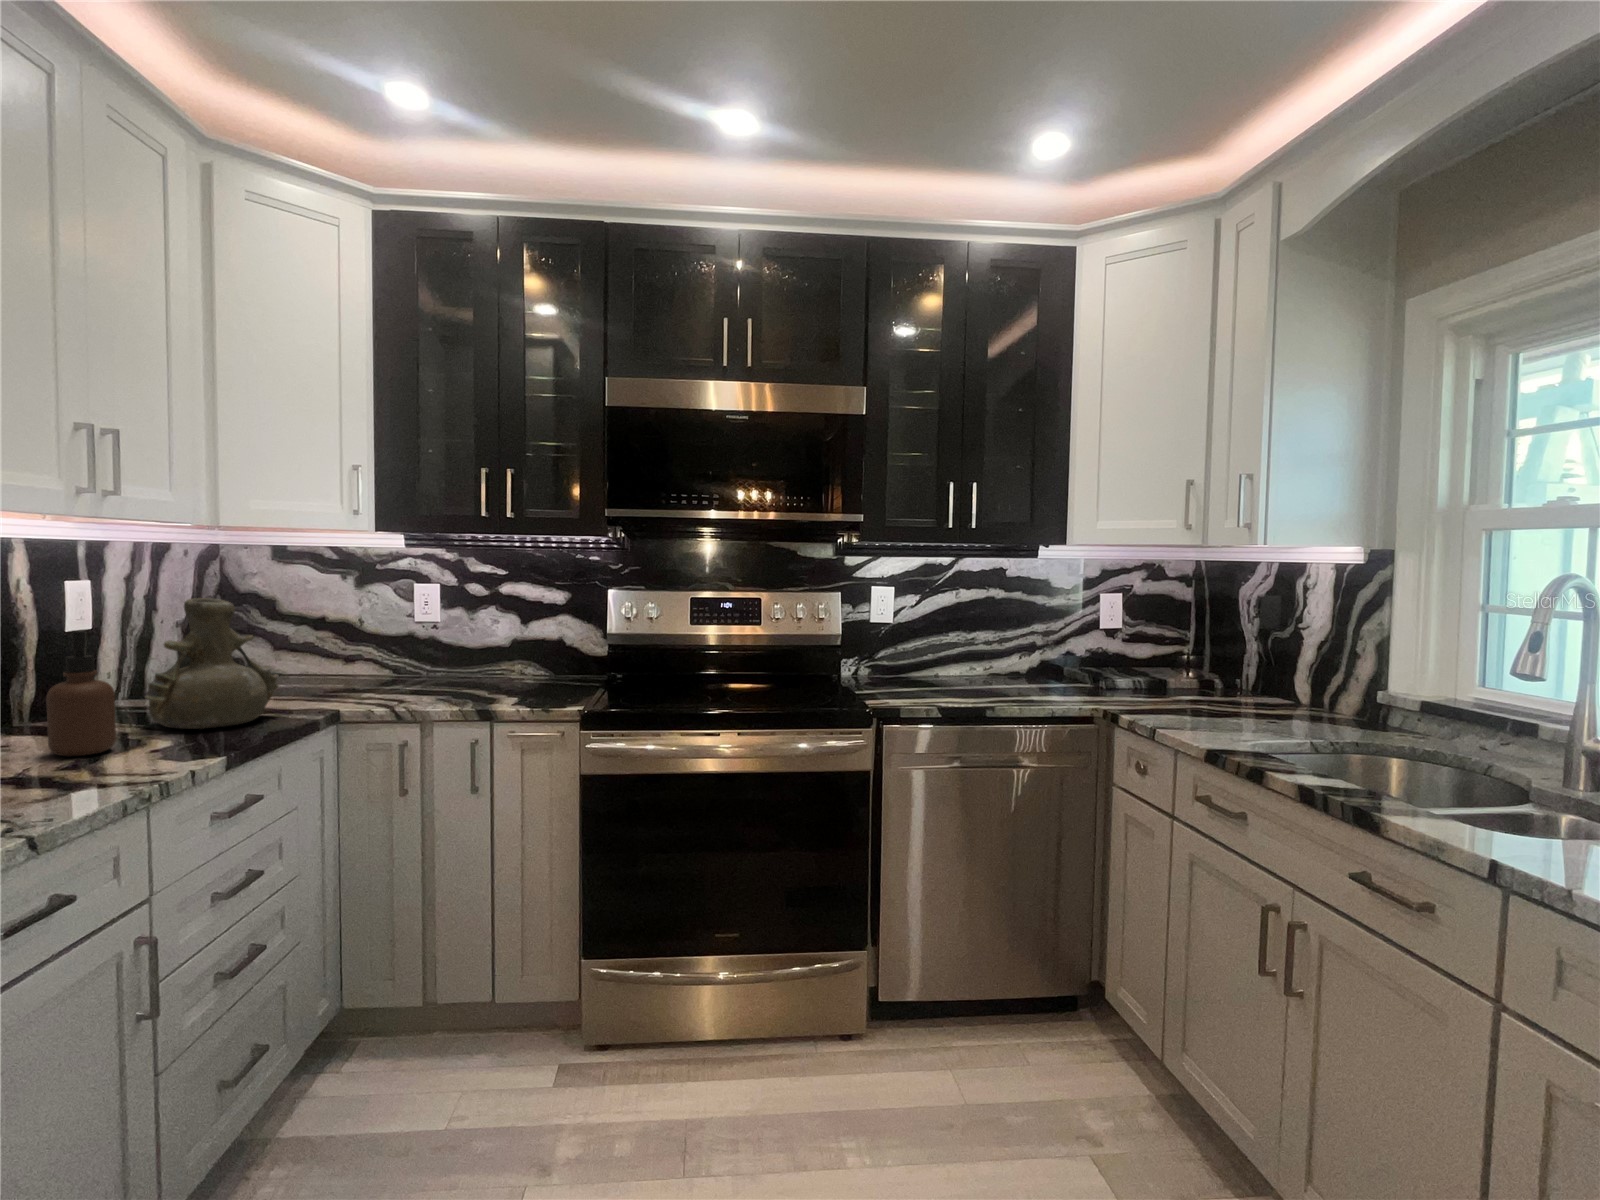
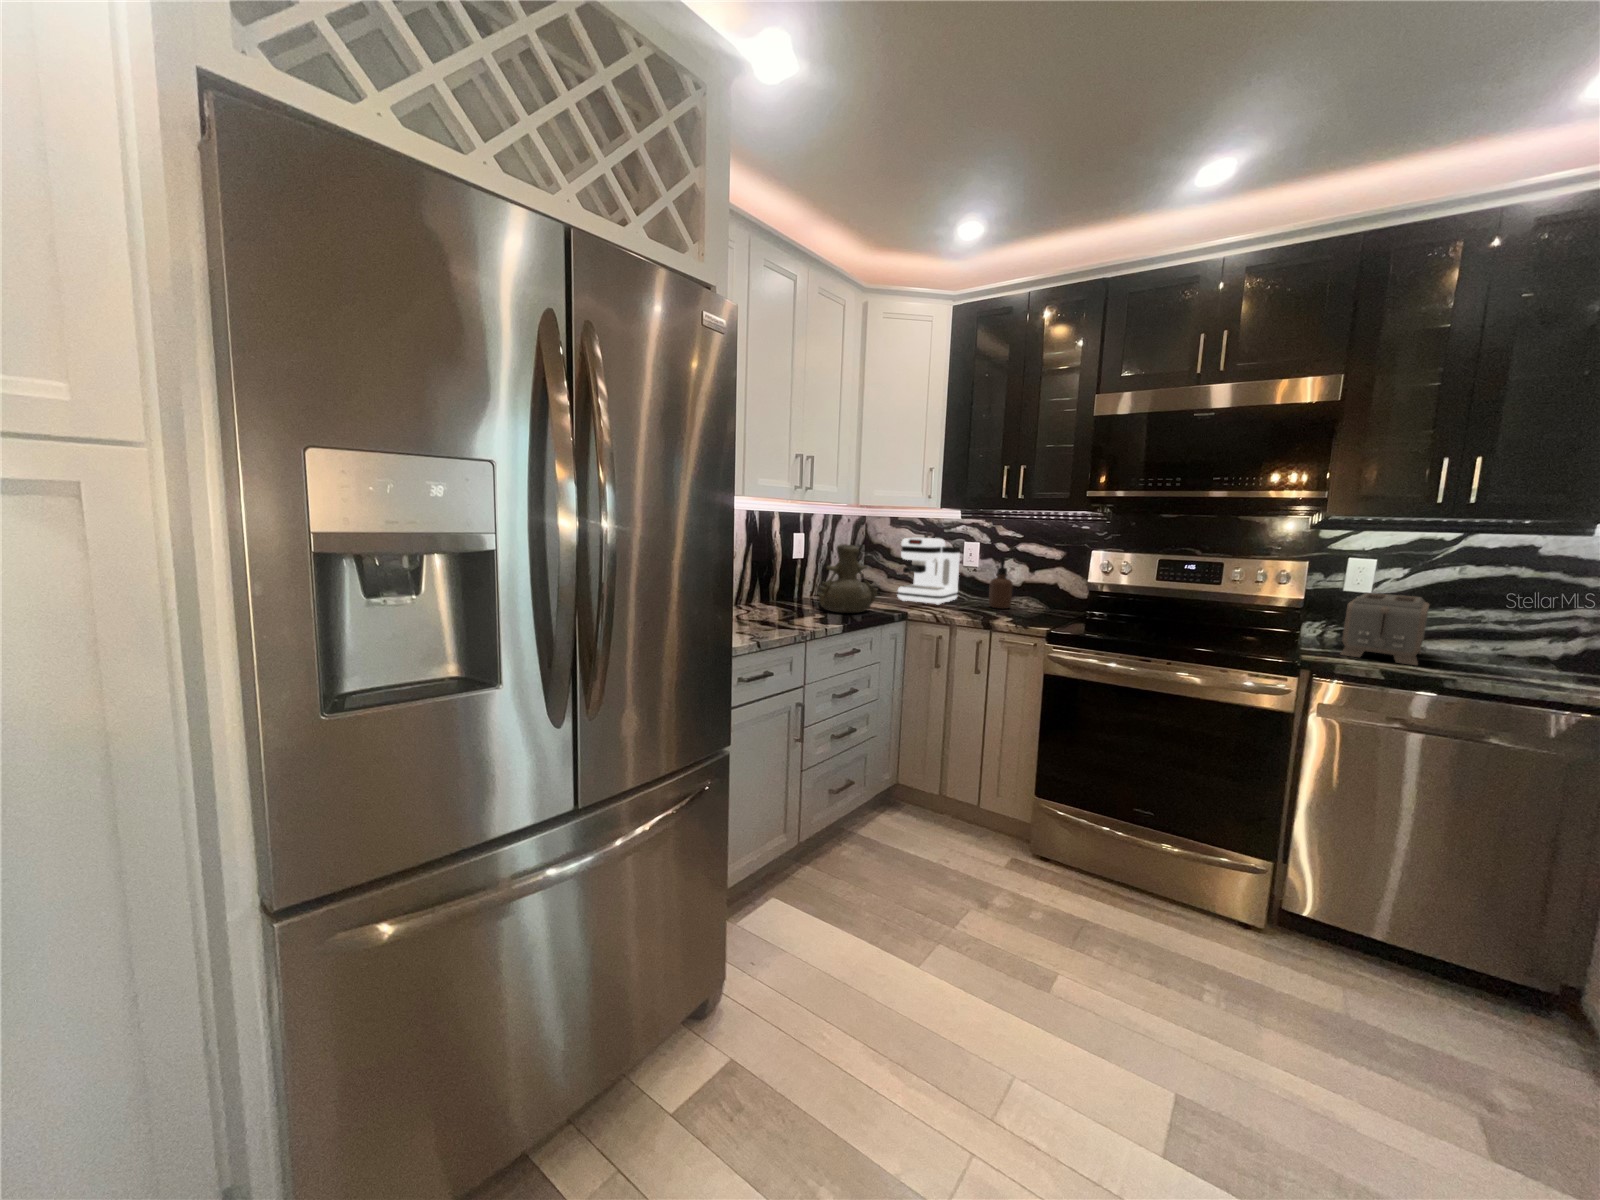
coffee maker: none [304,579,412,690] -> present [898,538,960,605]
toaster: none [881,622,946,695] -> present [1341,593,1429,665]
soap dispenser: present [46,631,116,756] -> present [989,558,1013,609]

